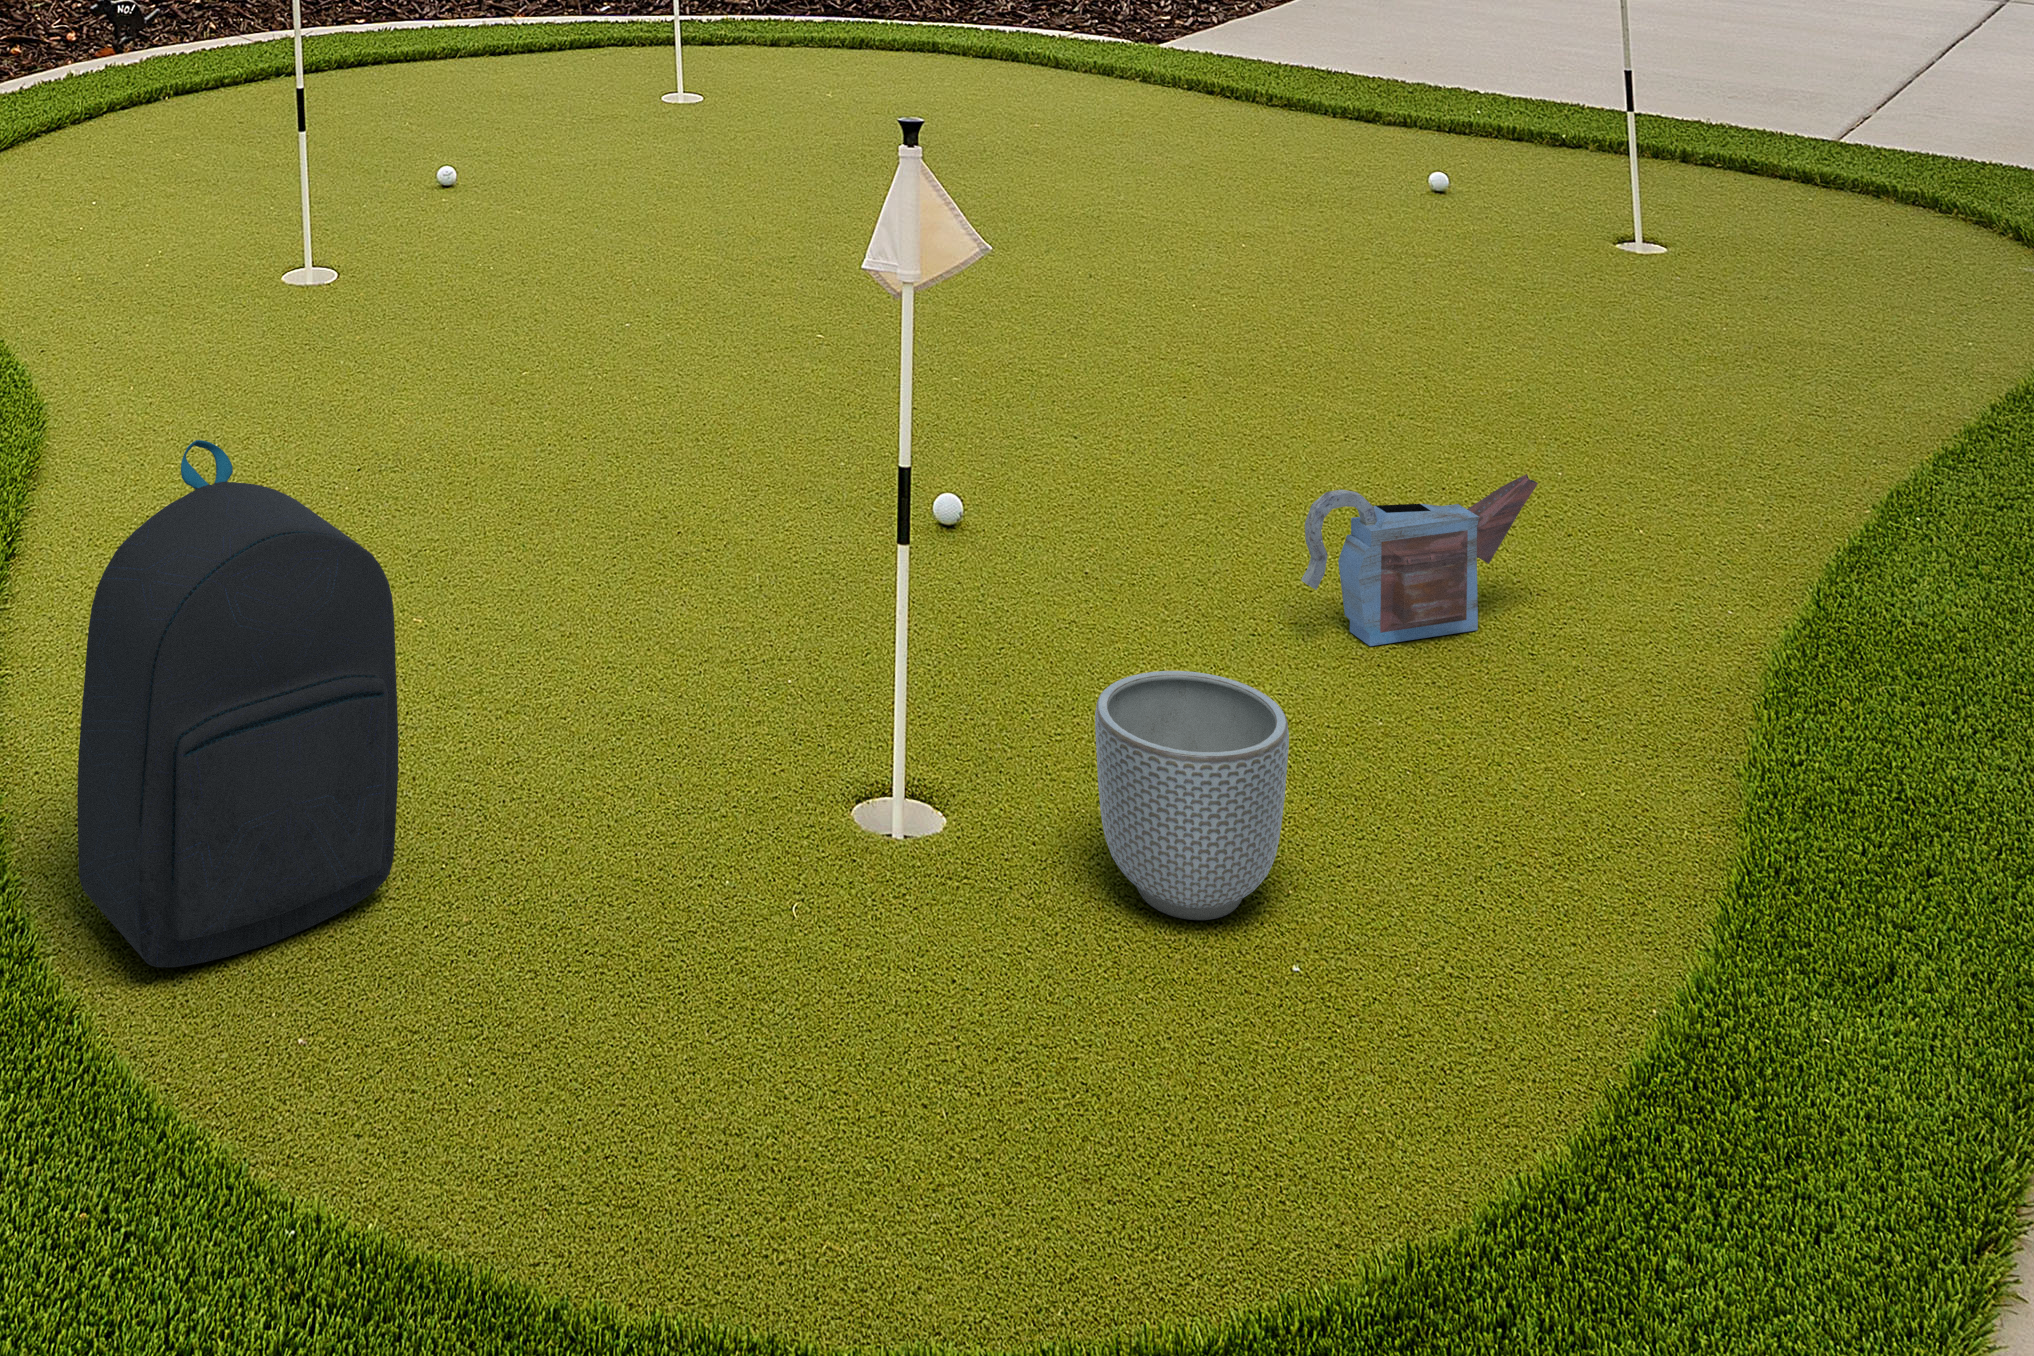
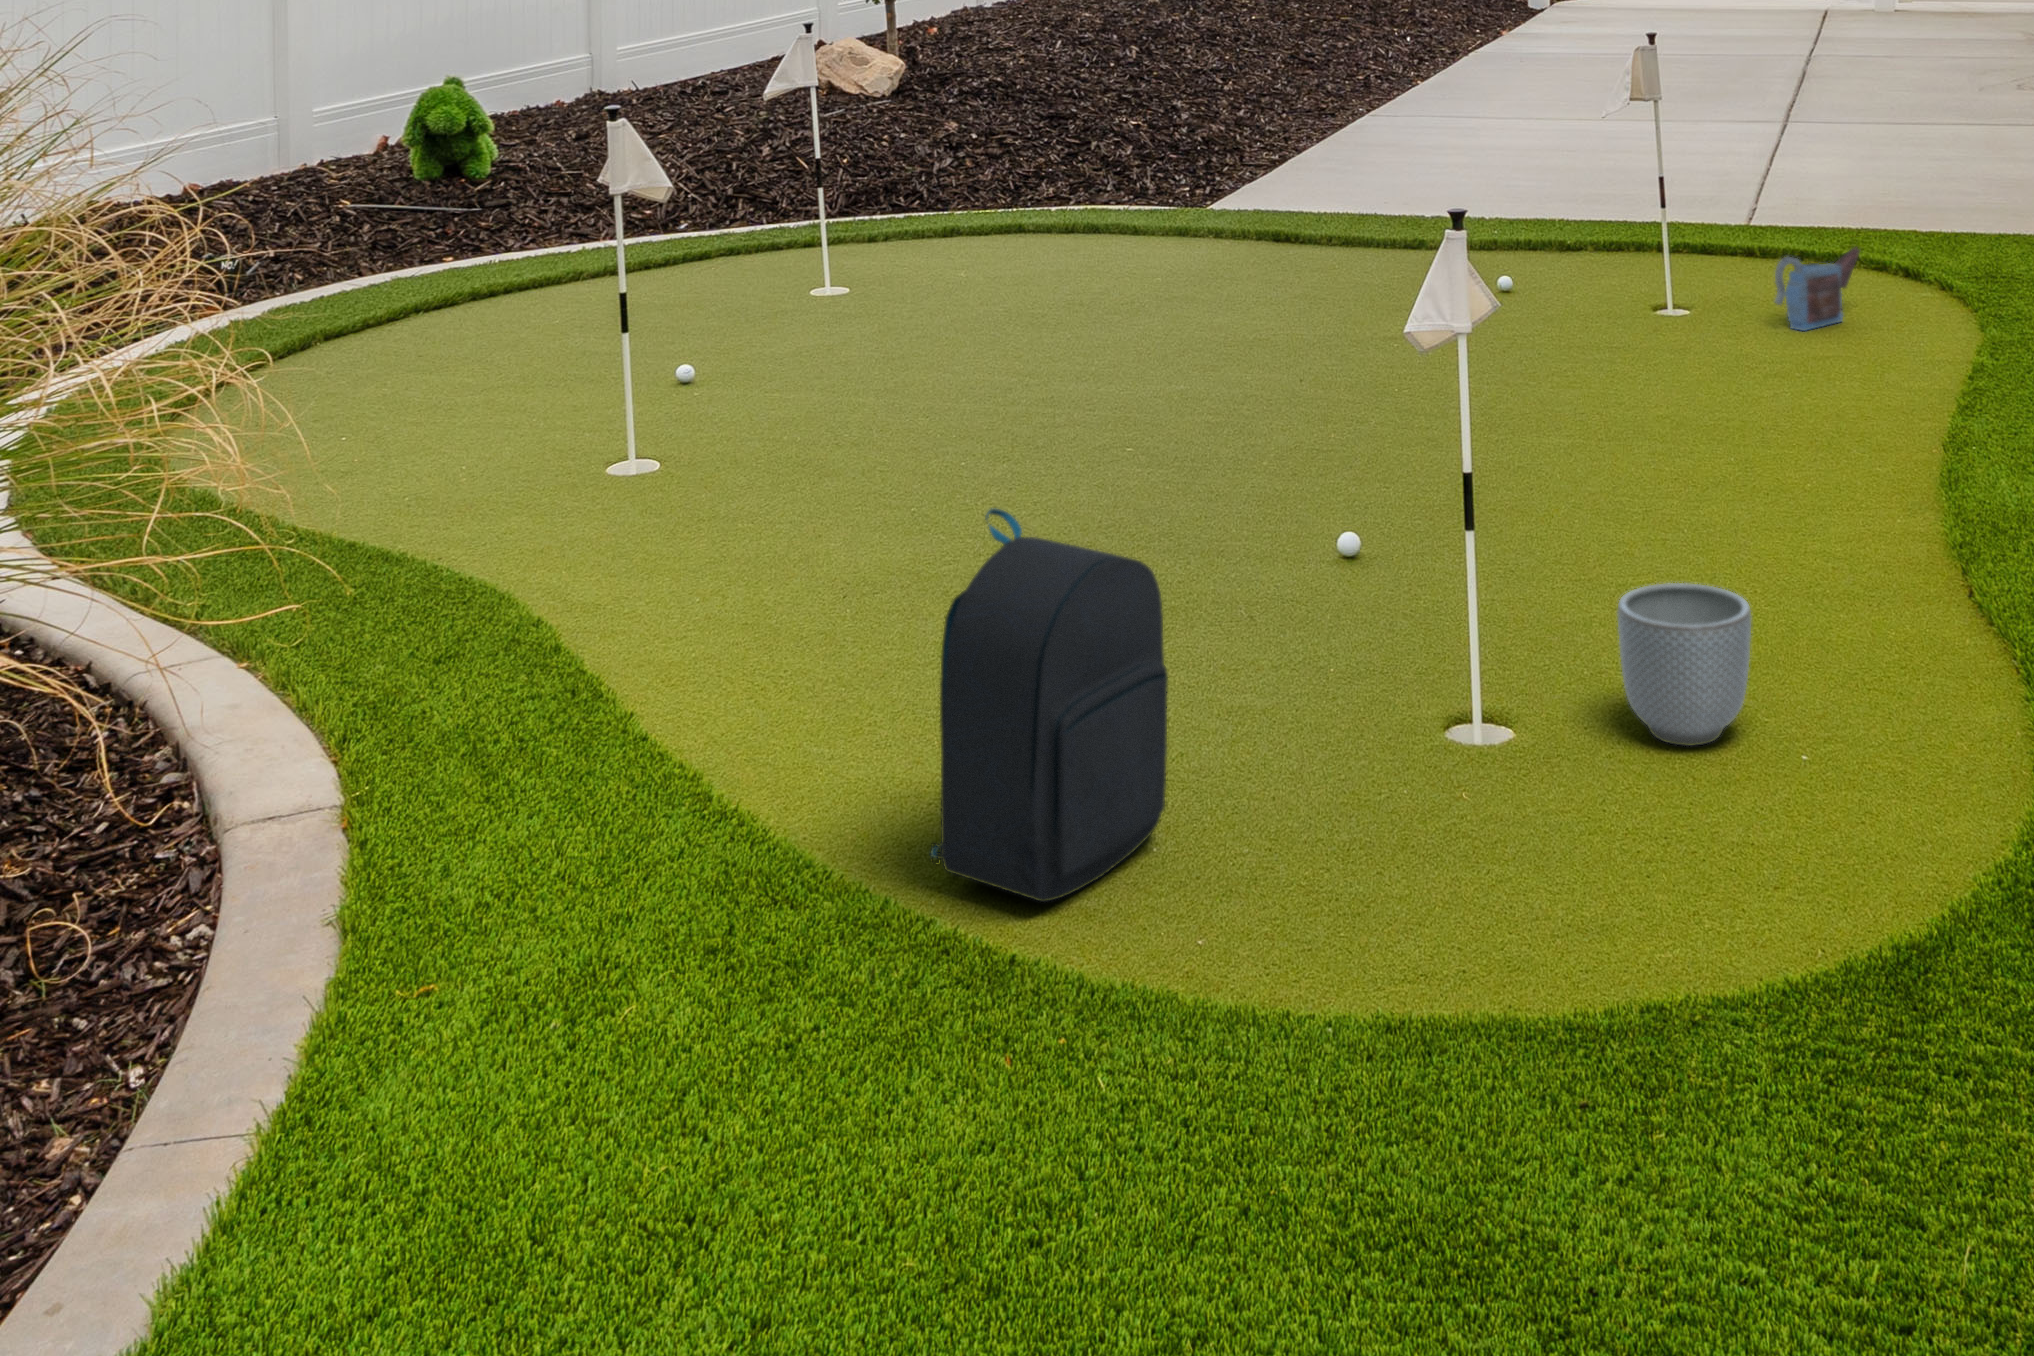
watering can: present [1301,474,1538,646] -> present [1775,247,1860,331]

